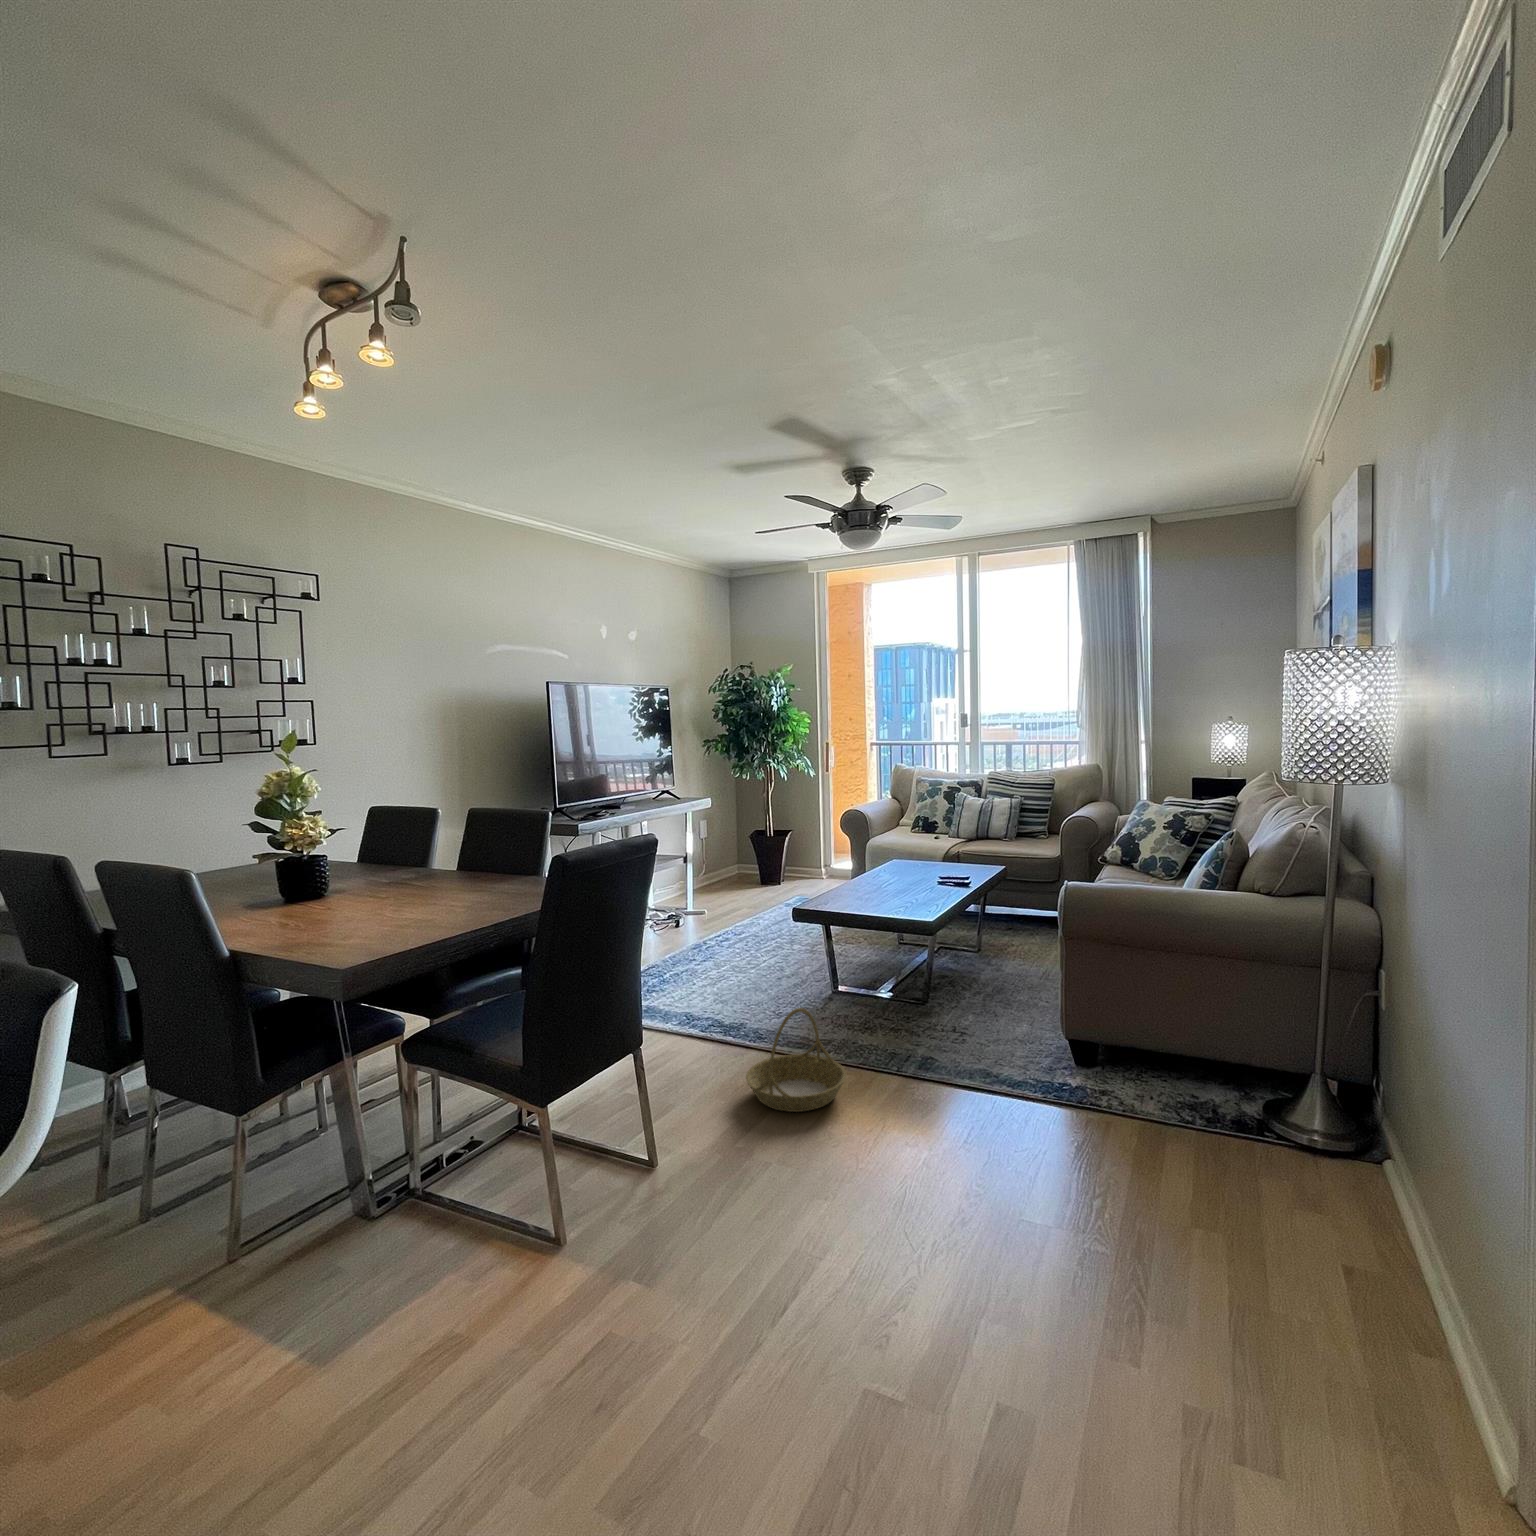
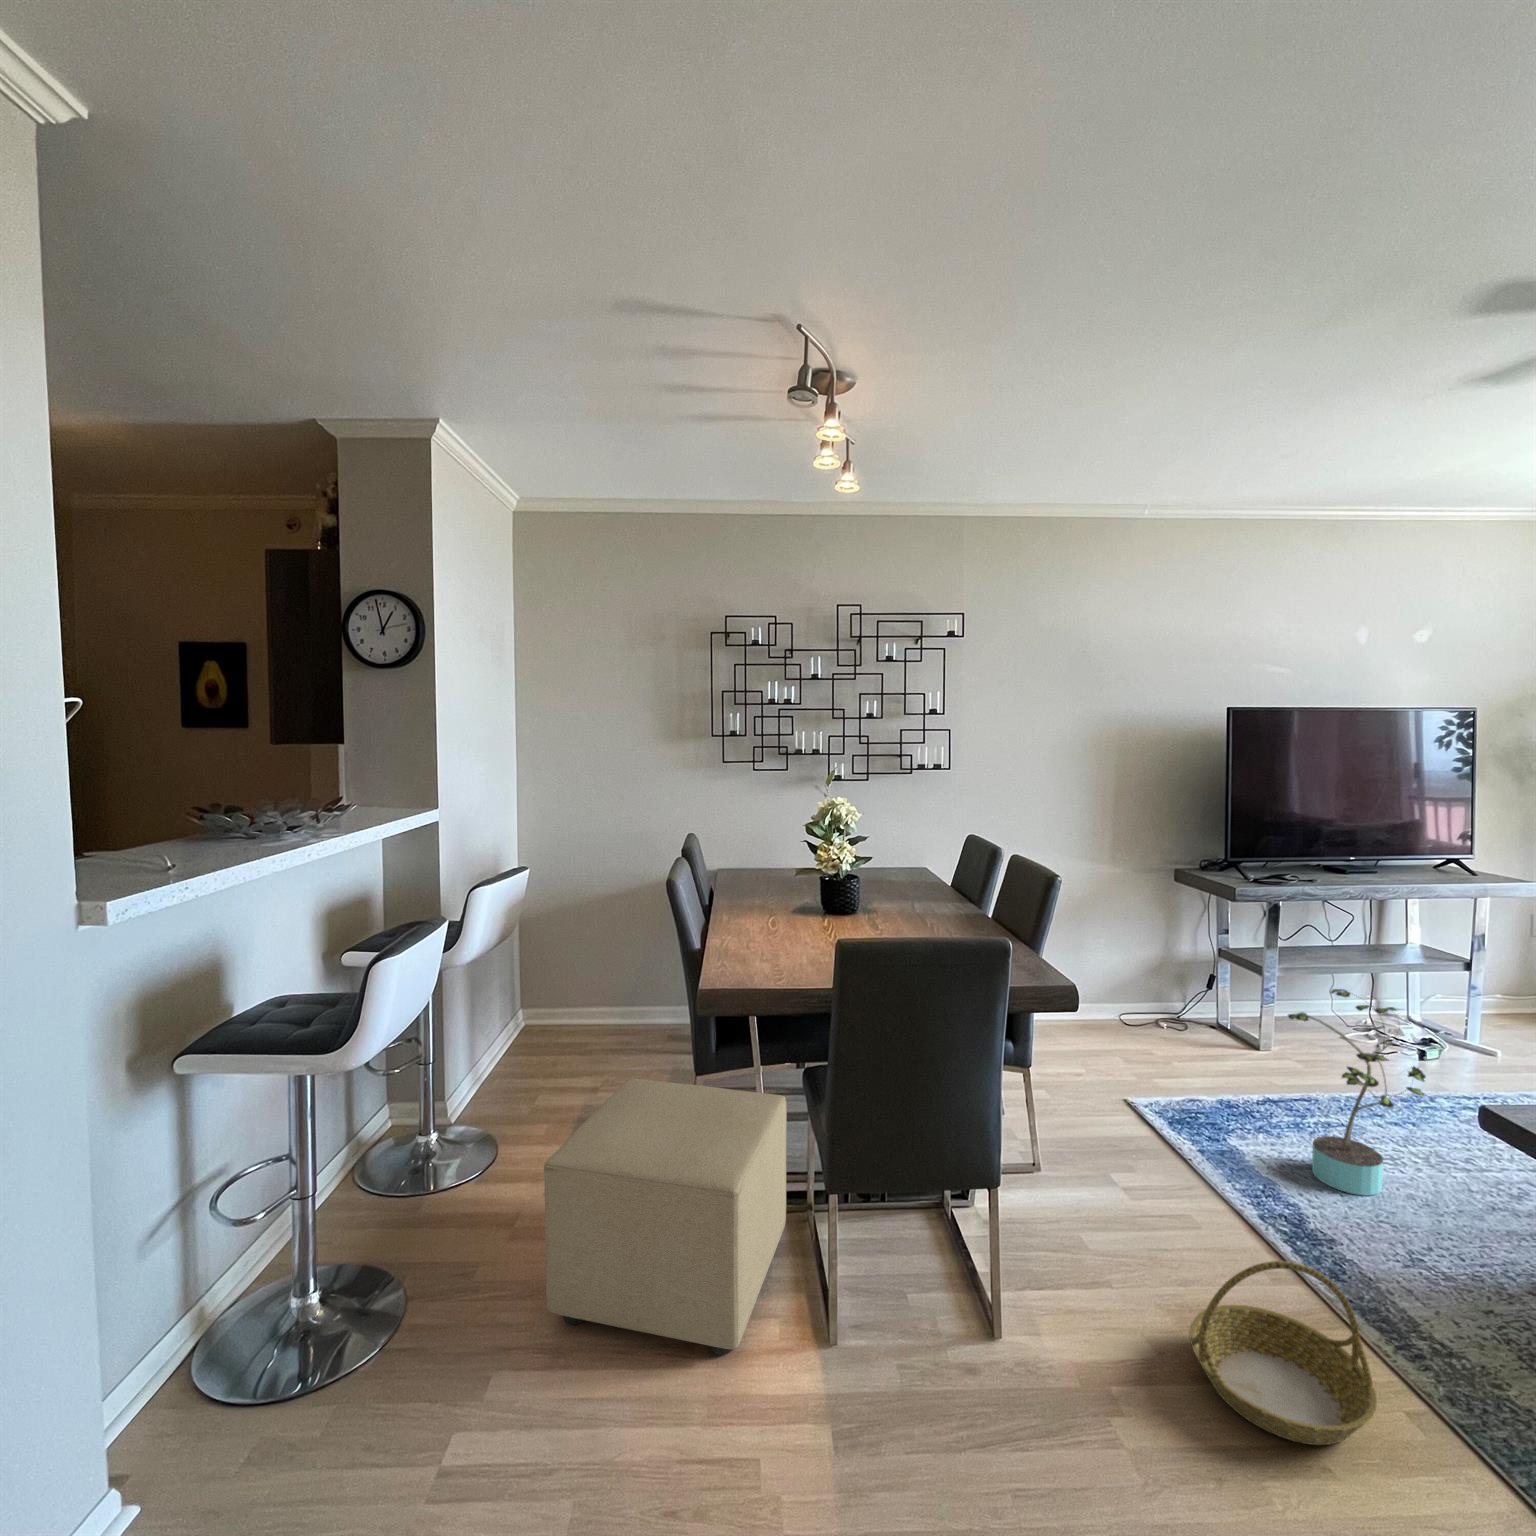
potted plant: none [679,870,757,1003] -> present [1288,989,1426,1195]
ottoman: none [208,1067,523,1415] -> present [544,1078,786,1355]

